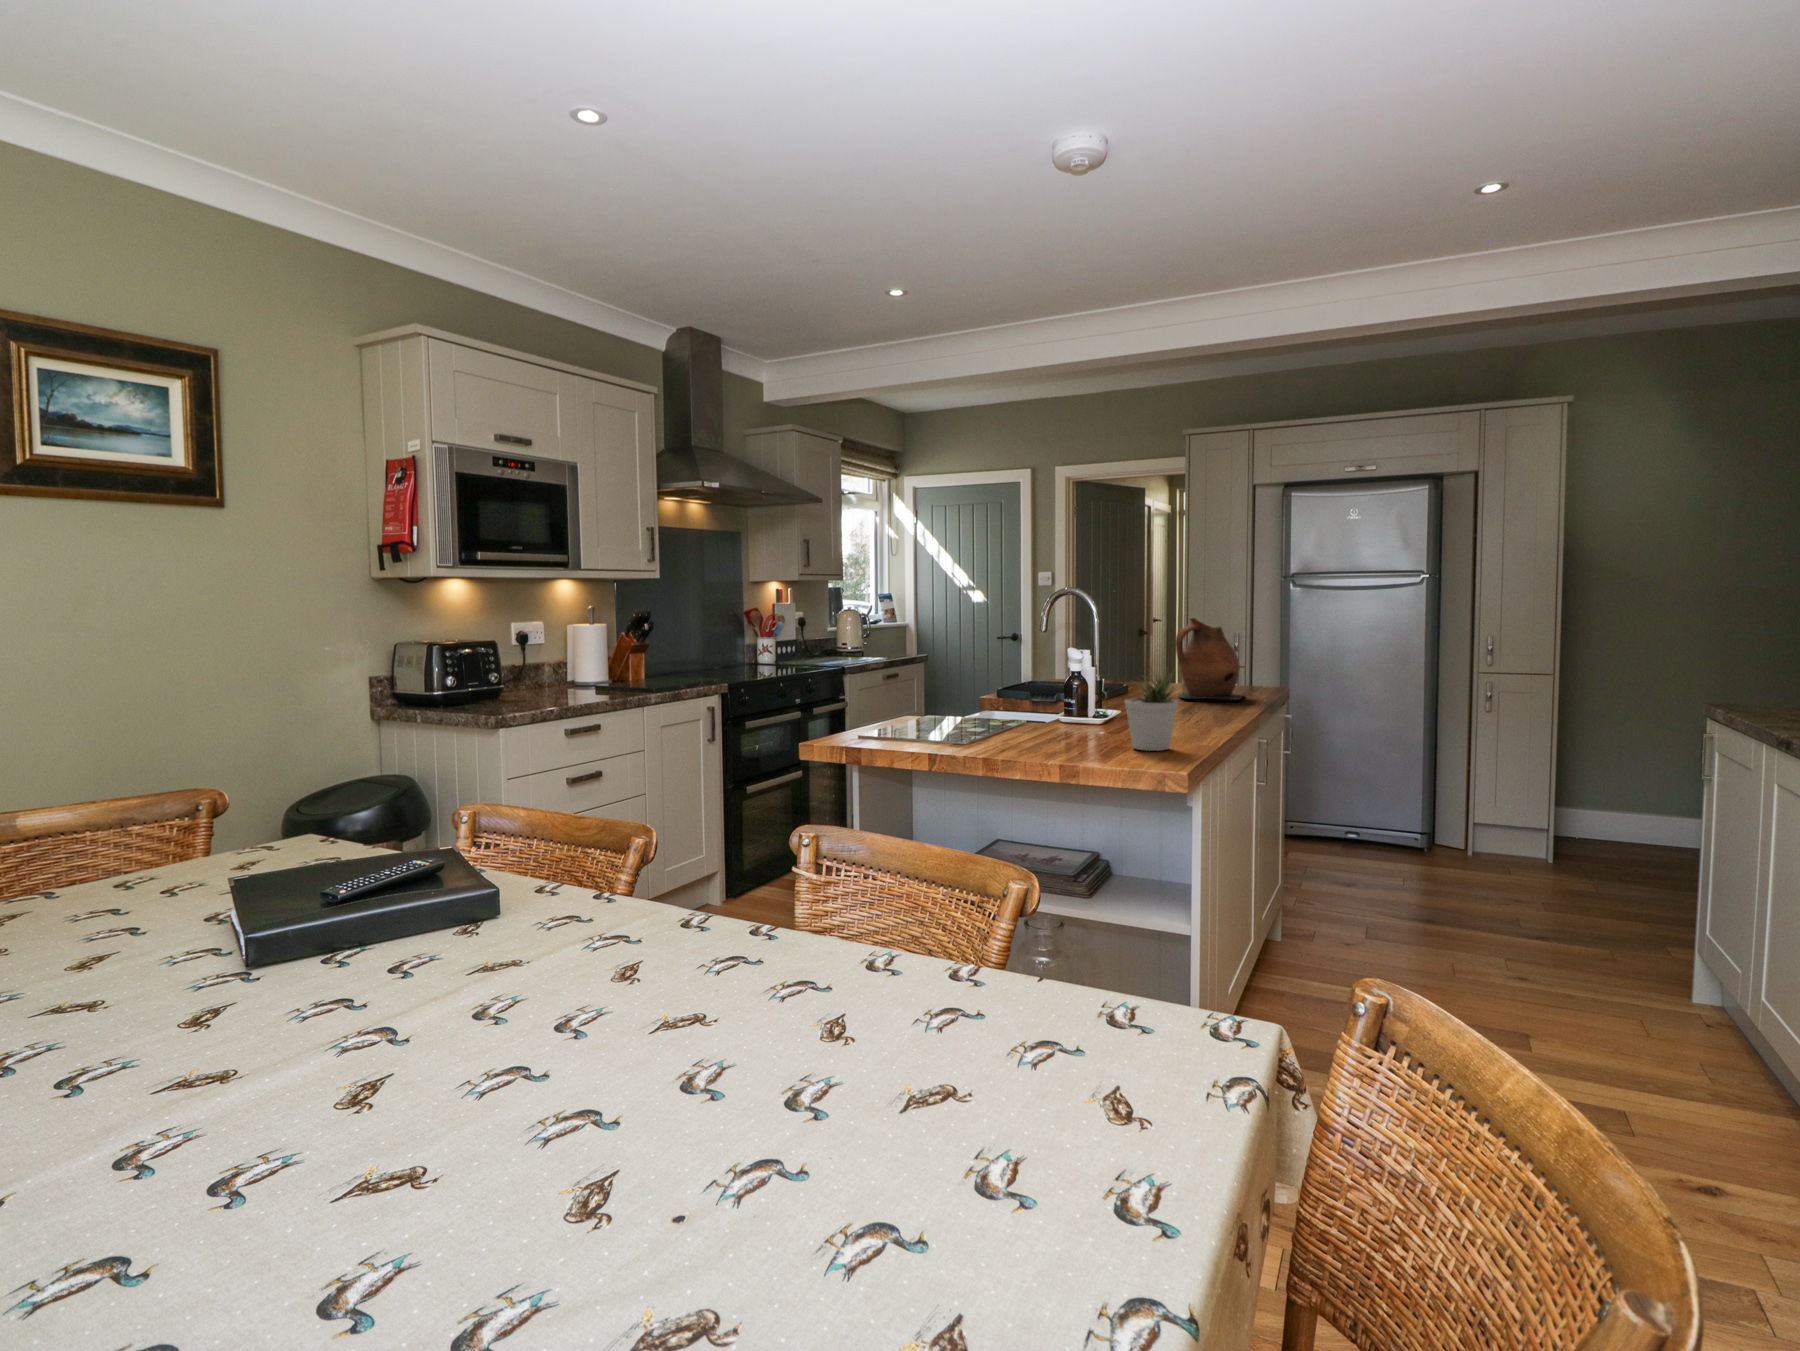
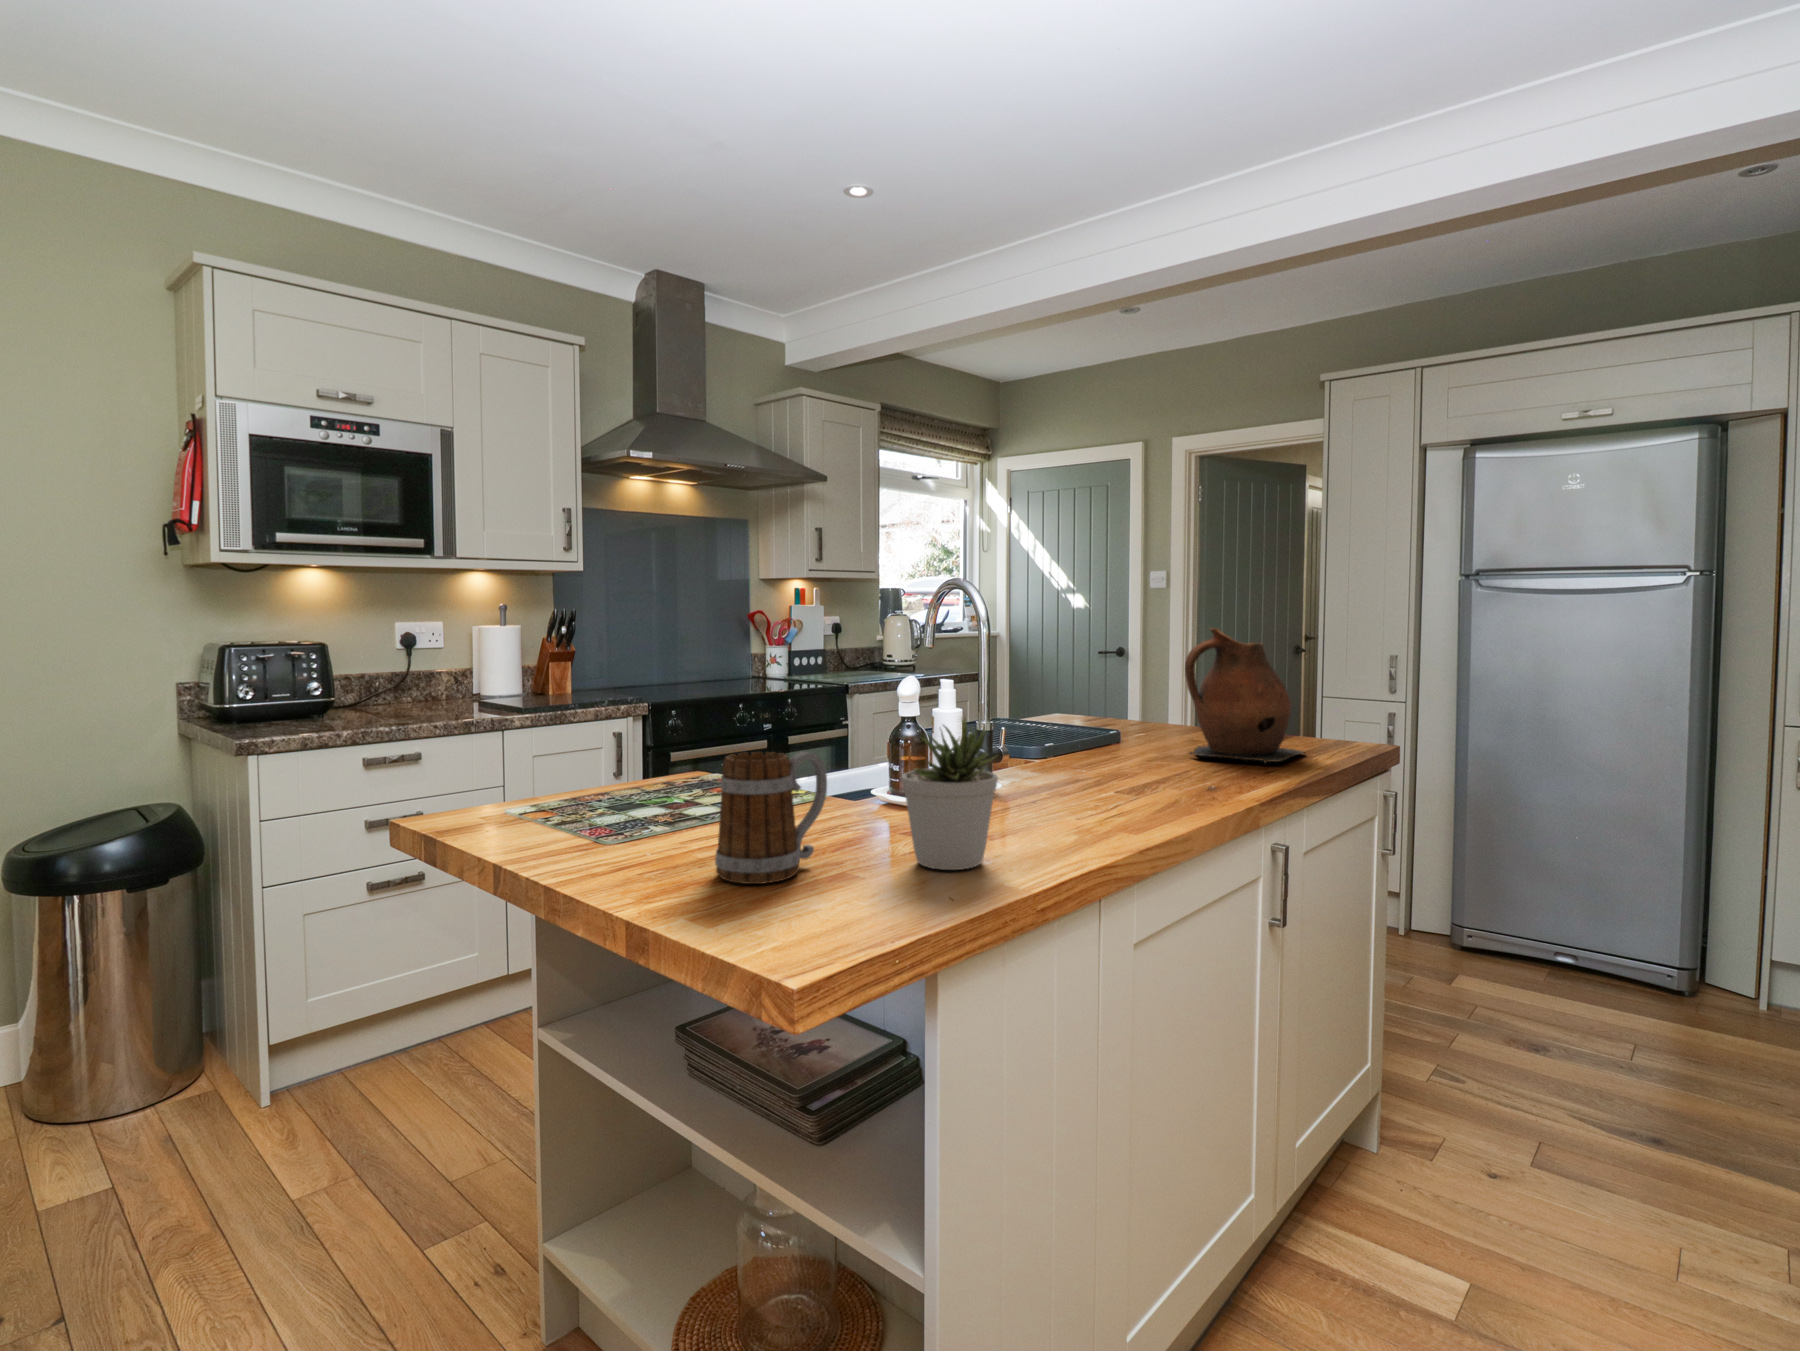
mug: none [1041,691,1088,761] -> present [715,752,827,884]

